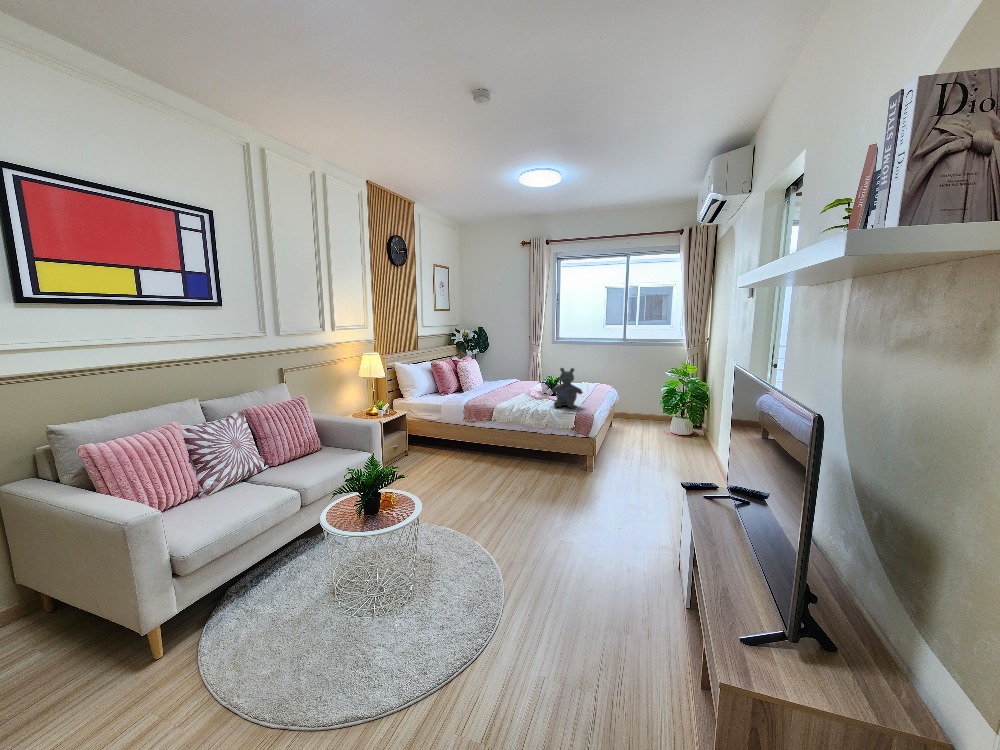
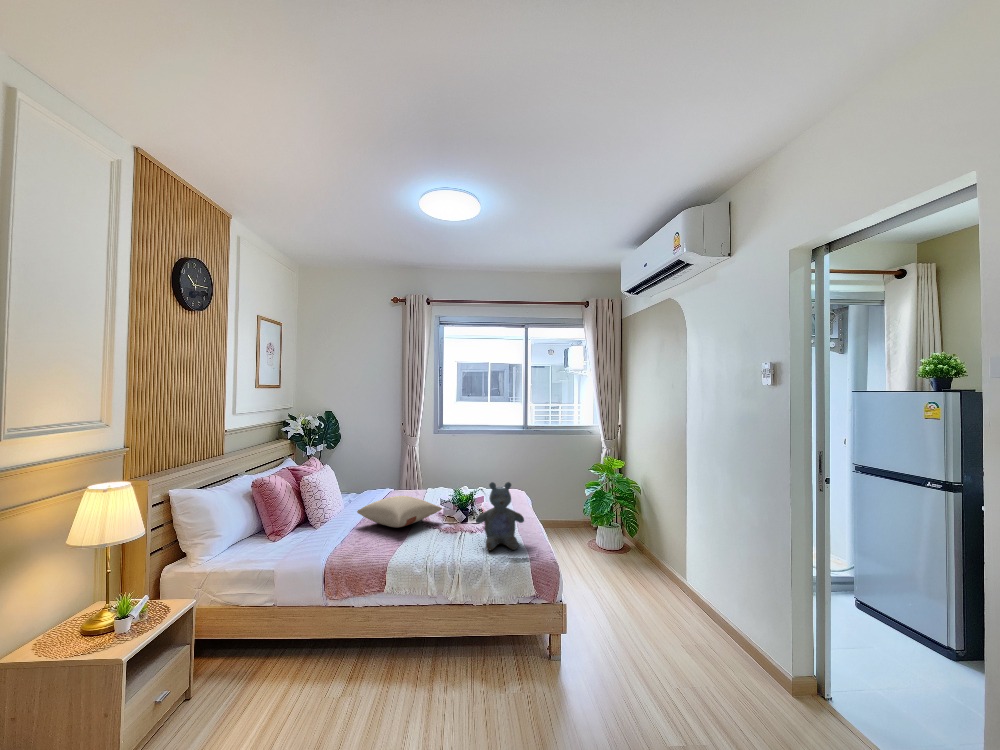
pillow: none [488,378,539,395] -> present [357,496,442,528]

